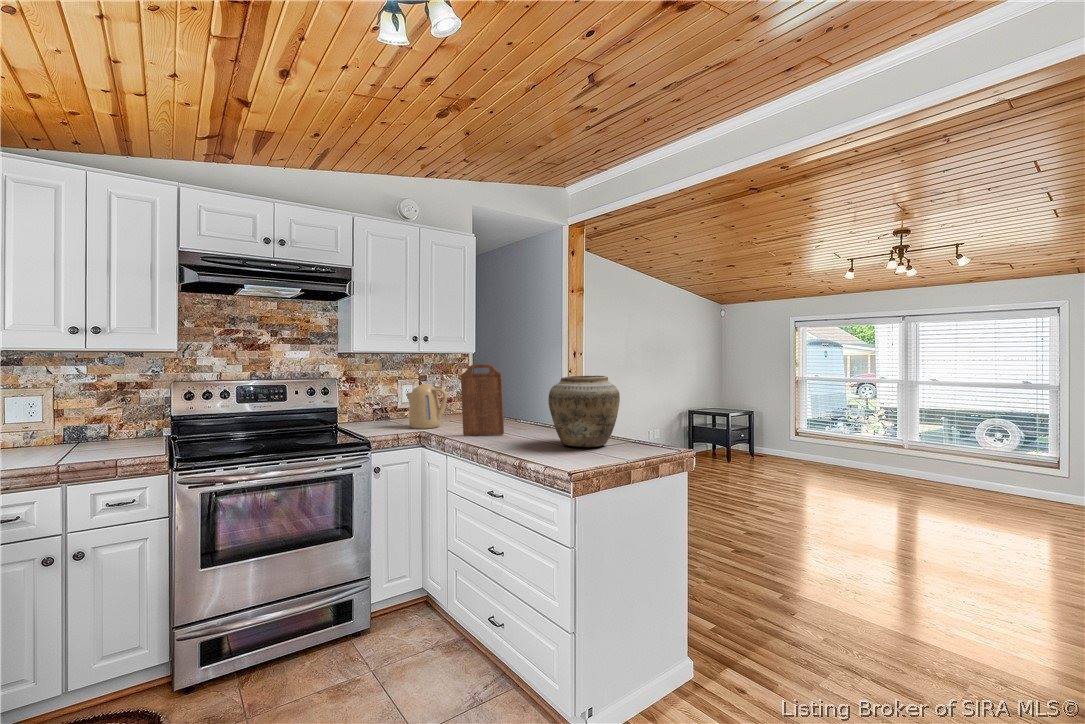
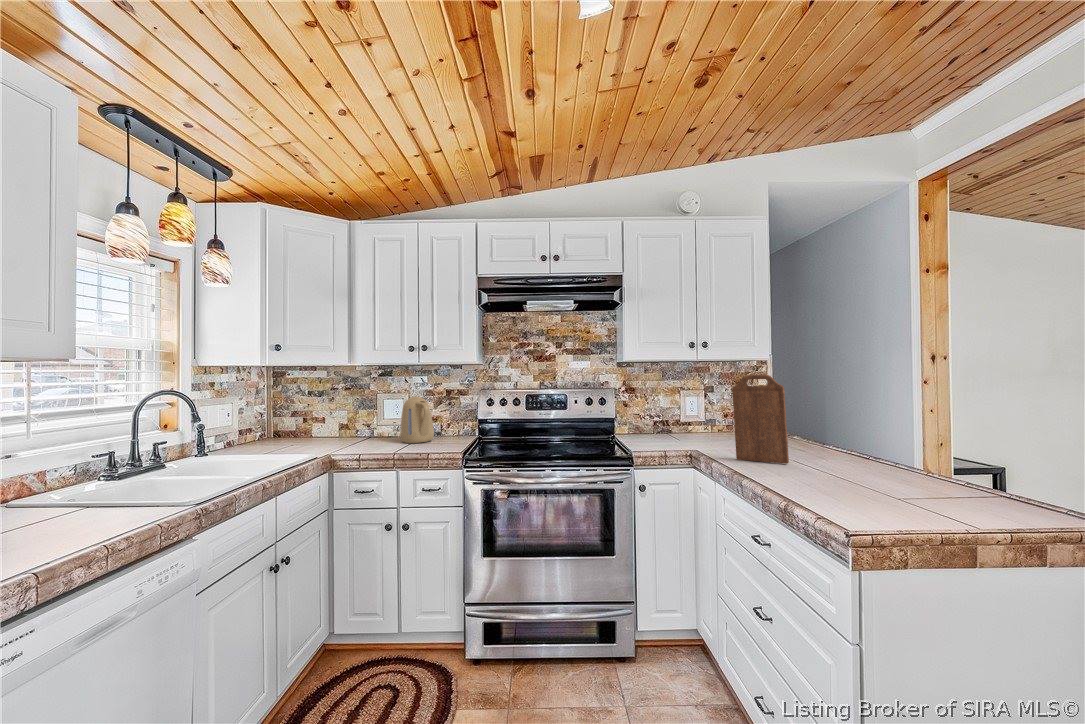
vase: present [548,376,620,447] -> none [842,392,966,498]
kettle: present [406,384,447,429] -> present [400,397,434,443]

